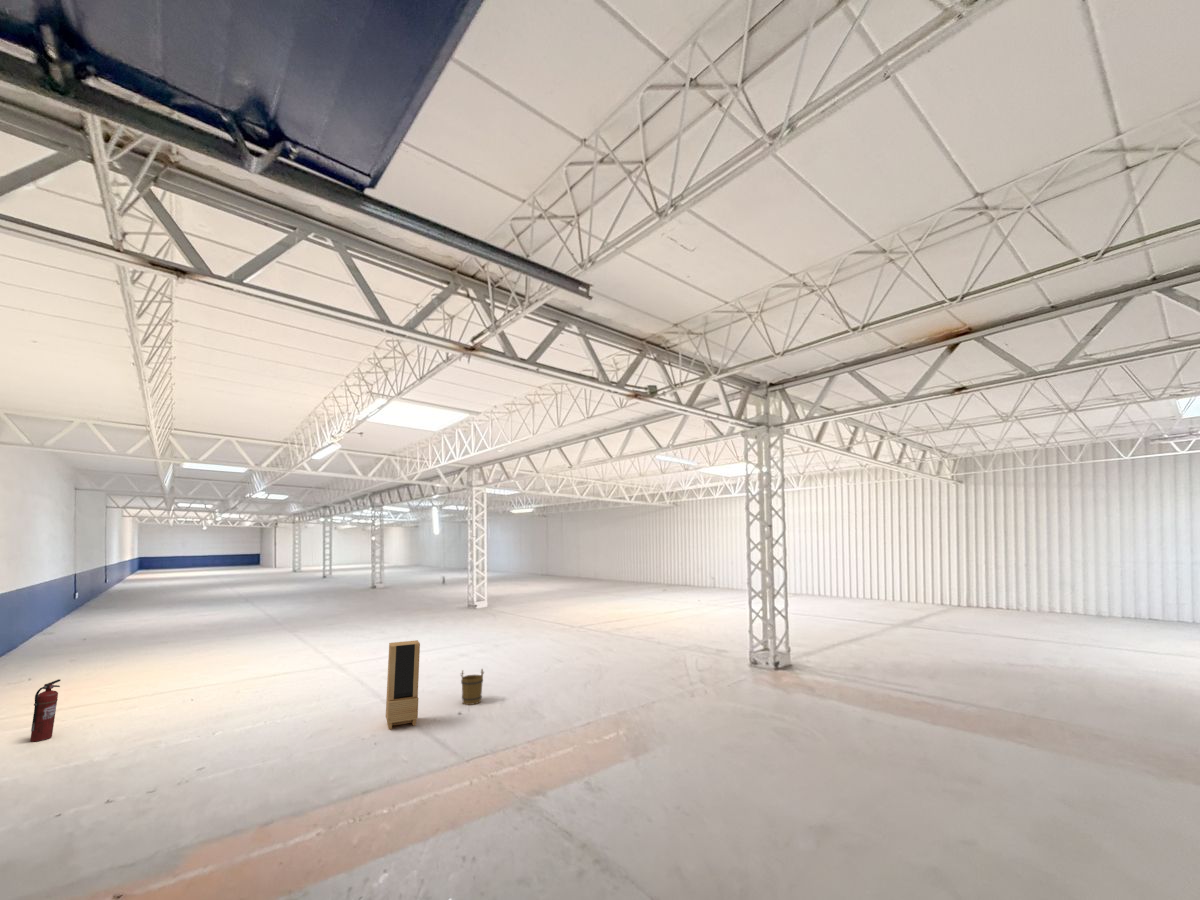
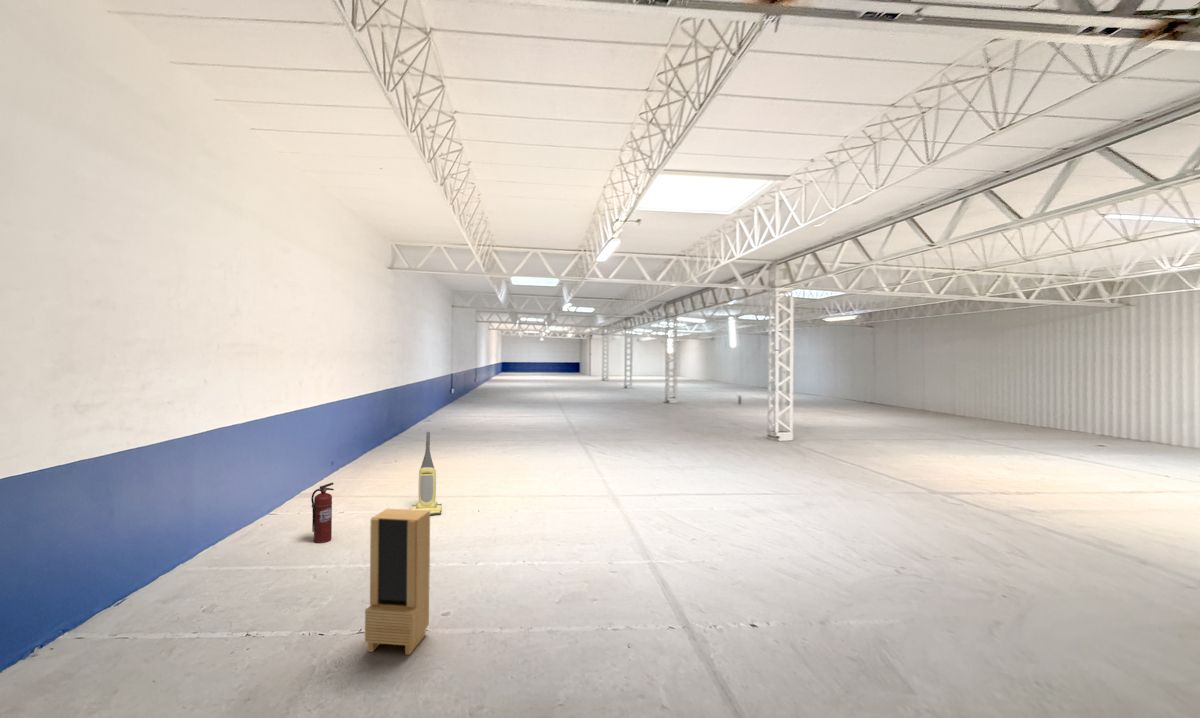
vacuum cleaner: none [132,625,168,708] -> present [411,432,442,515]
storage cabinet: present [386,640,420,729] -> present [365,509,430,655]
bucket: present [461,669,484,705] -> none [762,557,802,618]

